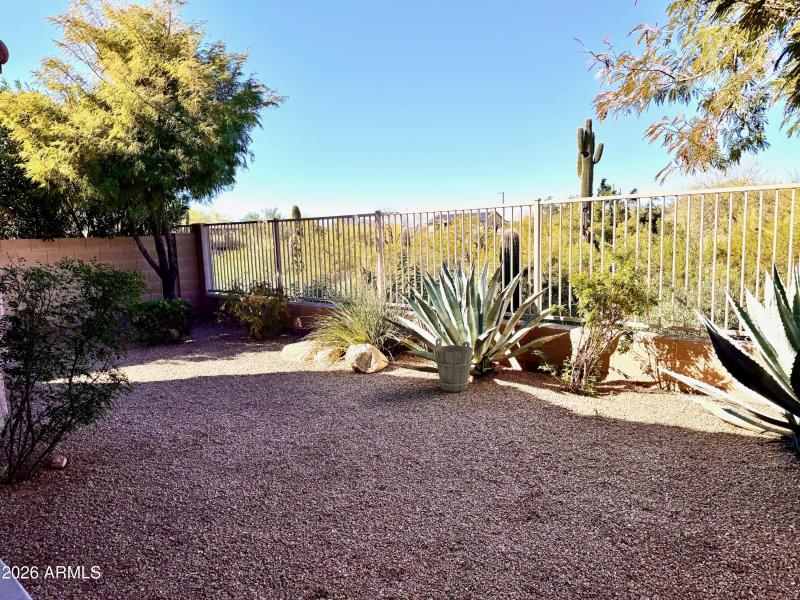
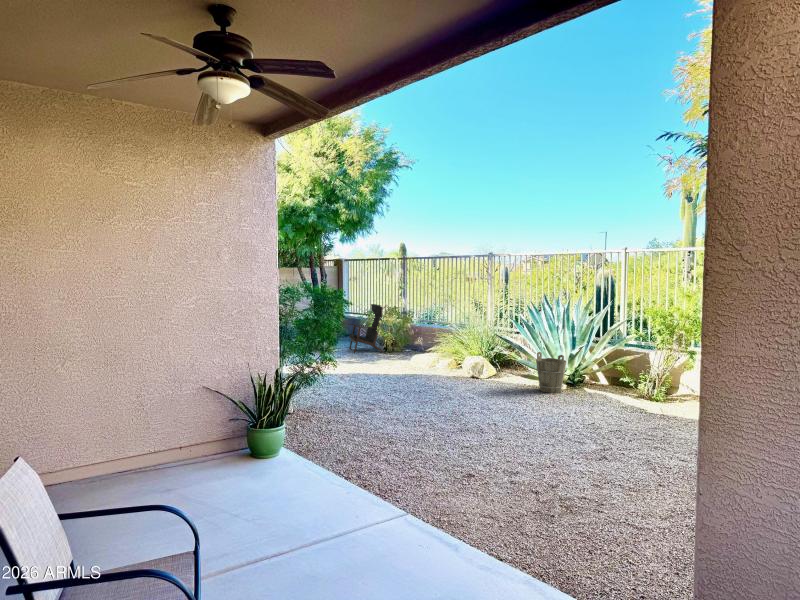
lounge chair: none [202,280,249,344] -> present [348,304,383,353]

